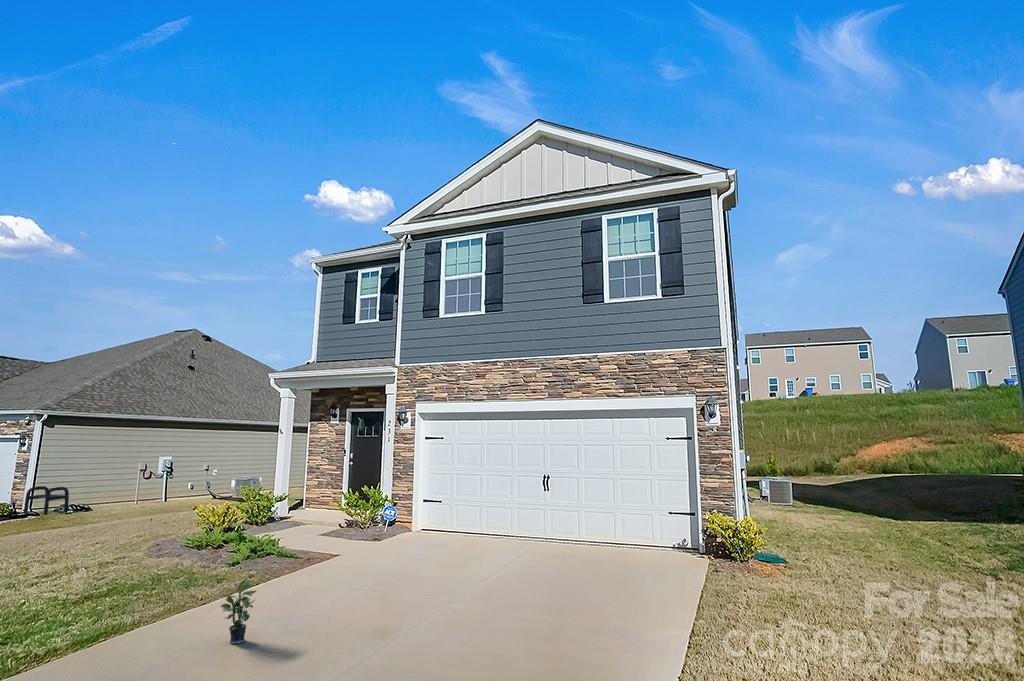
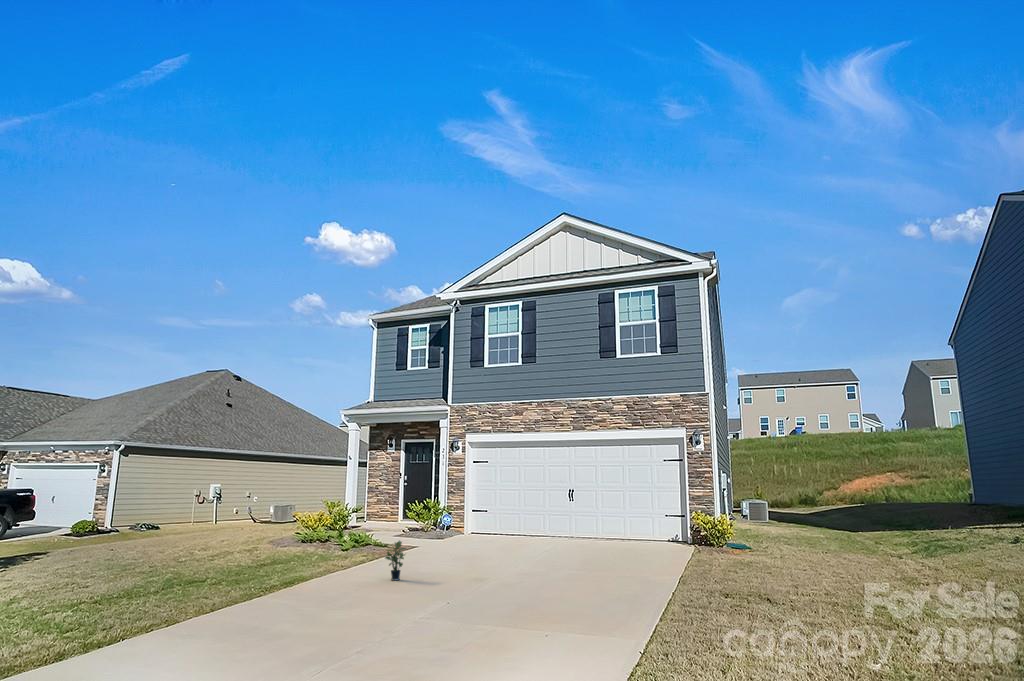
bench: present [24,486,69,515] -> none [116,507,154,530]

